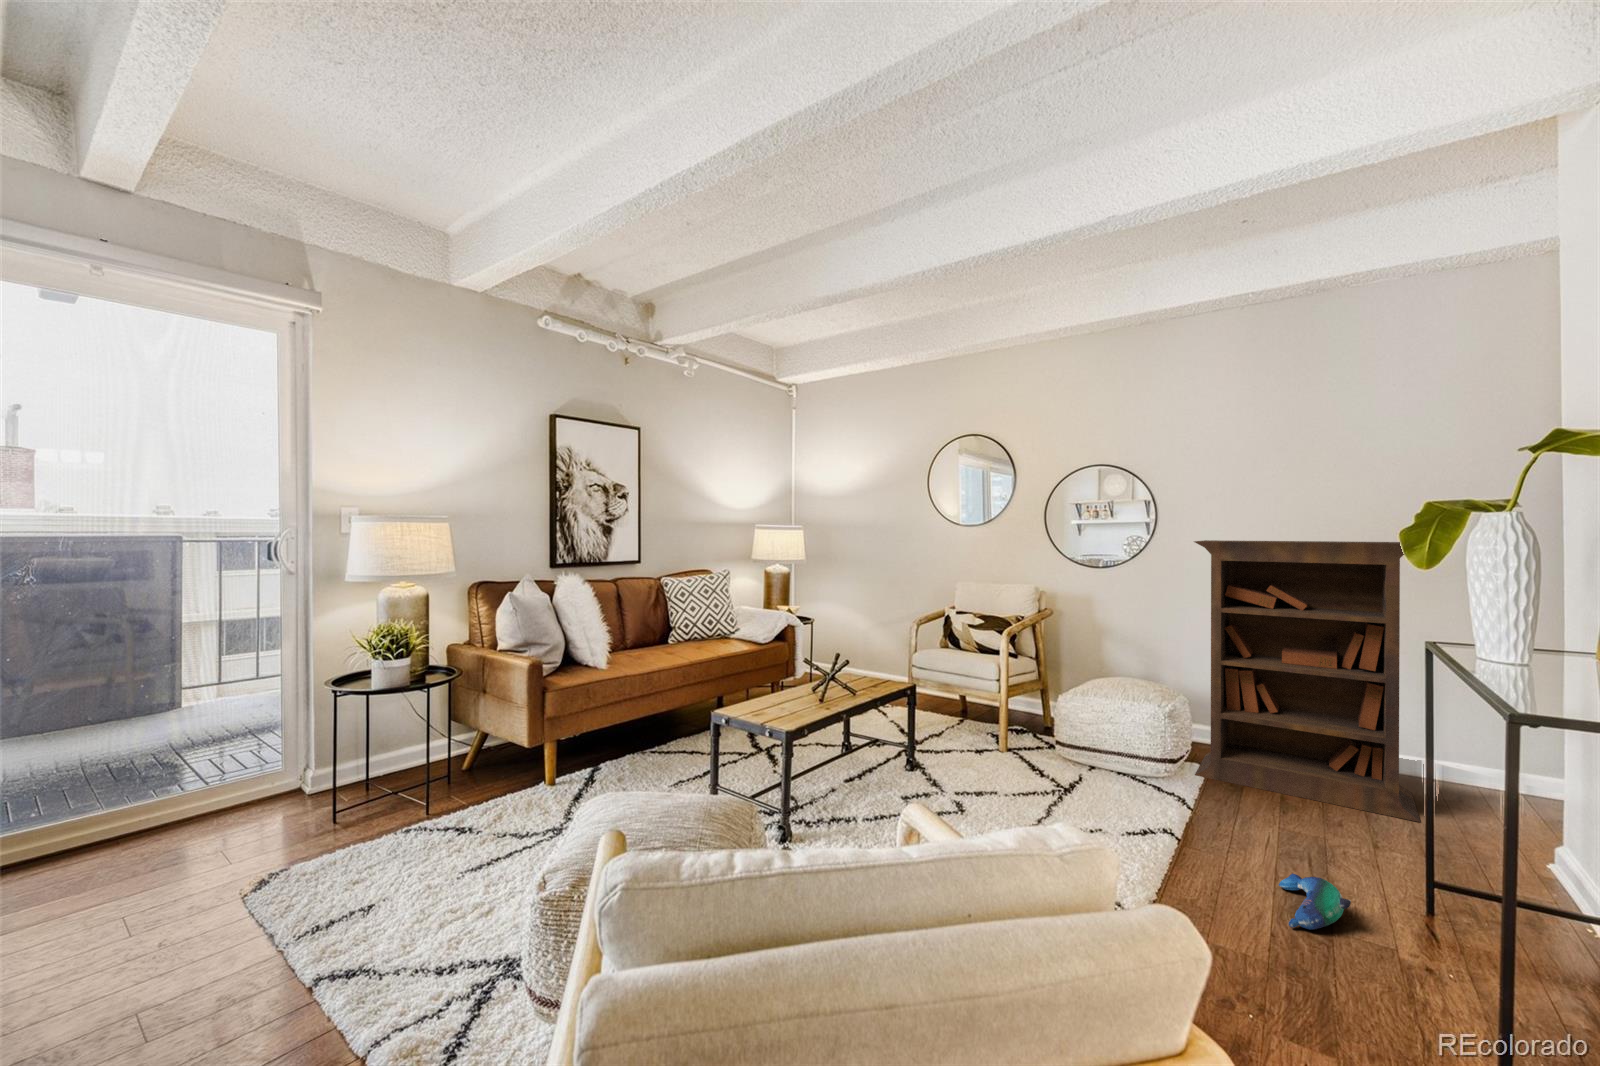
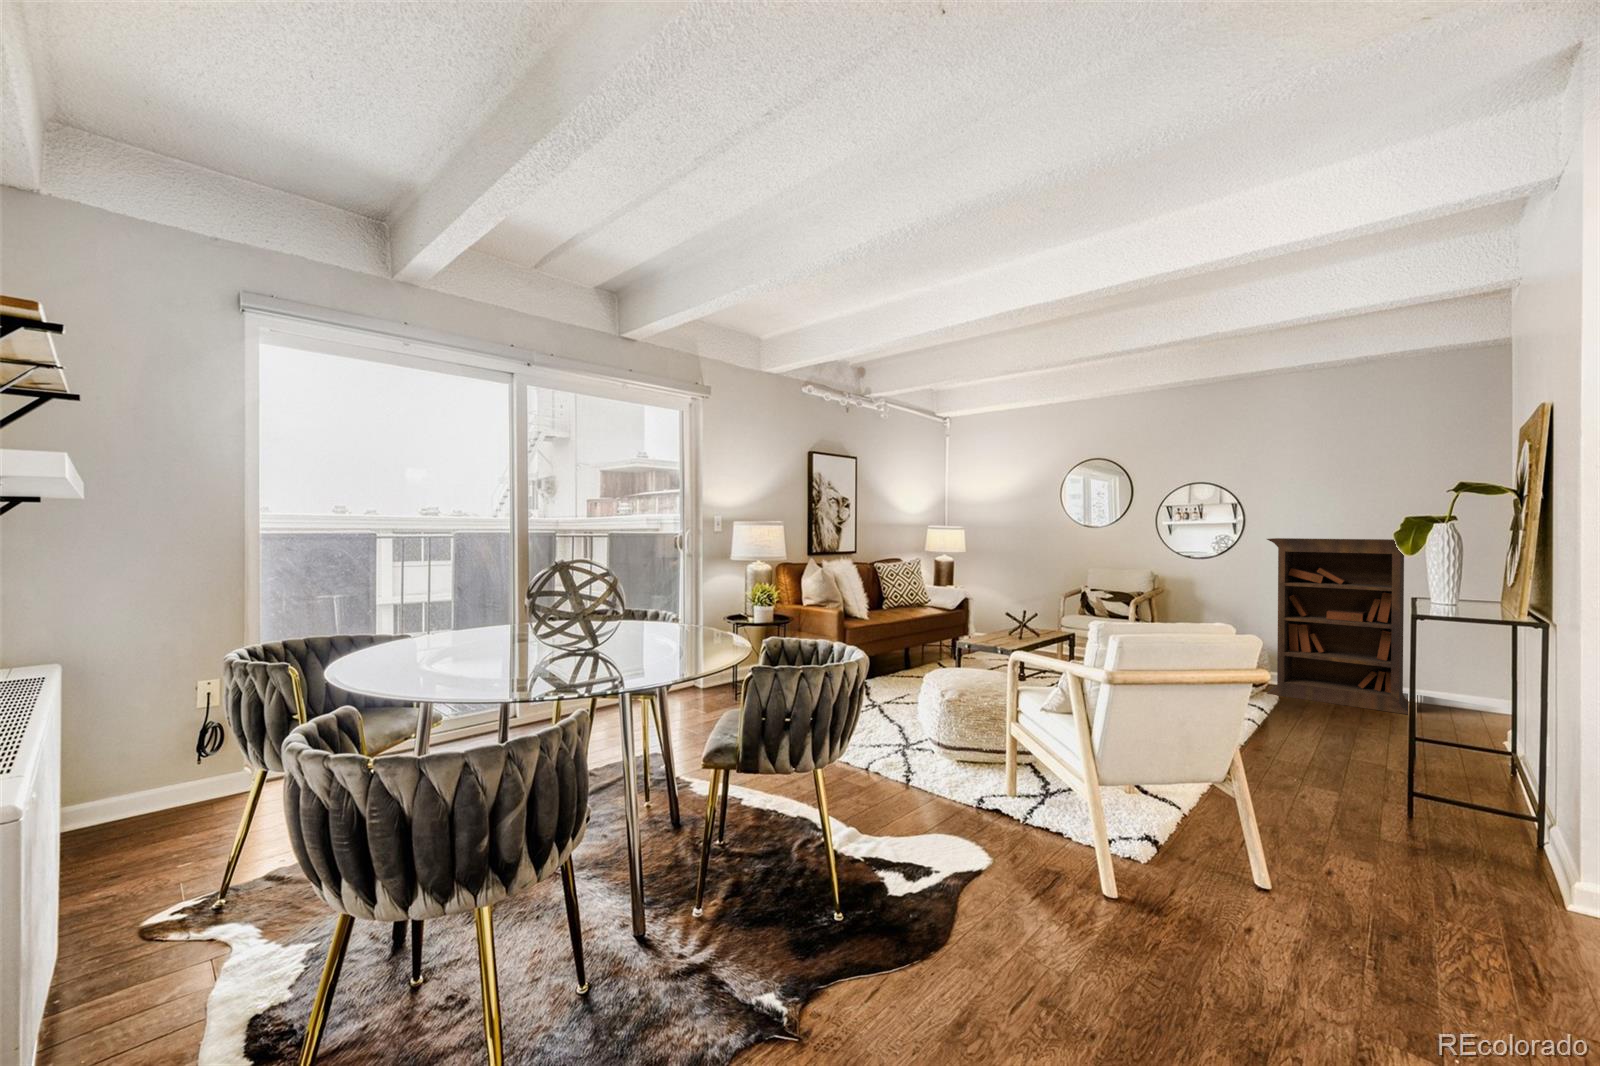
plush toy: present [1279,873,1351,930] -> none [1306,723,1341,744]

